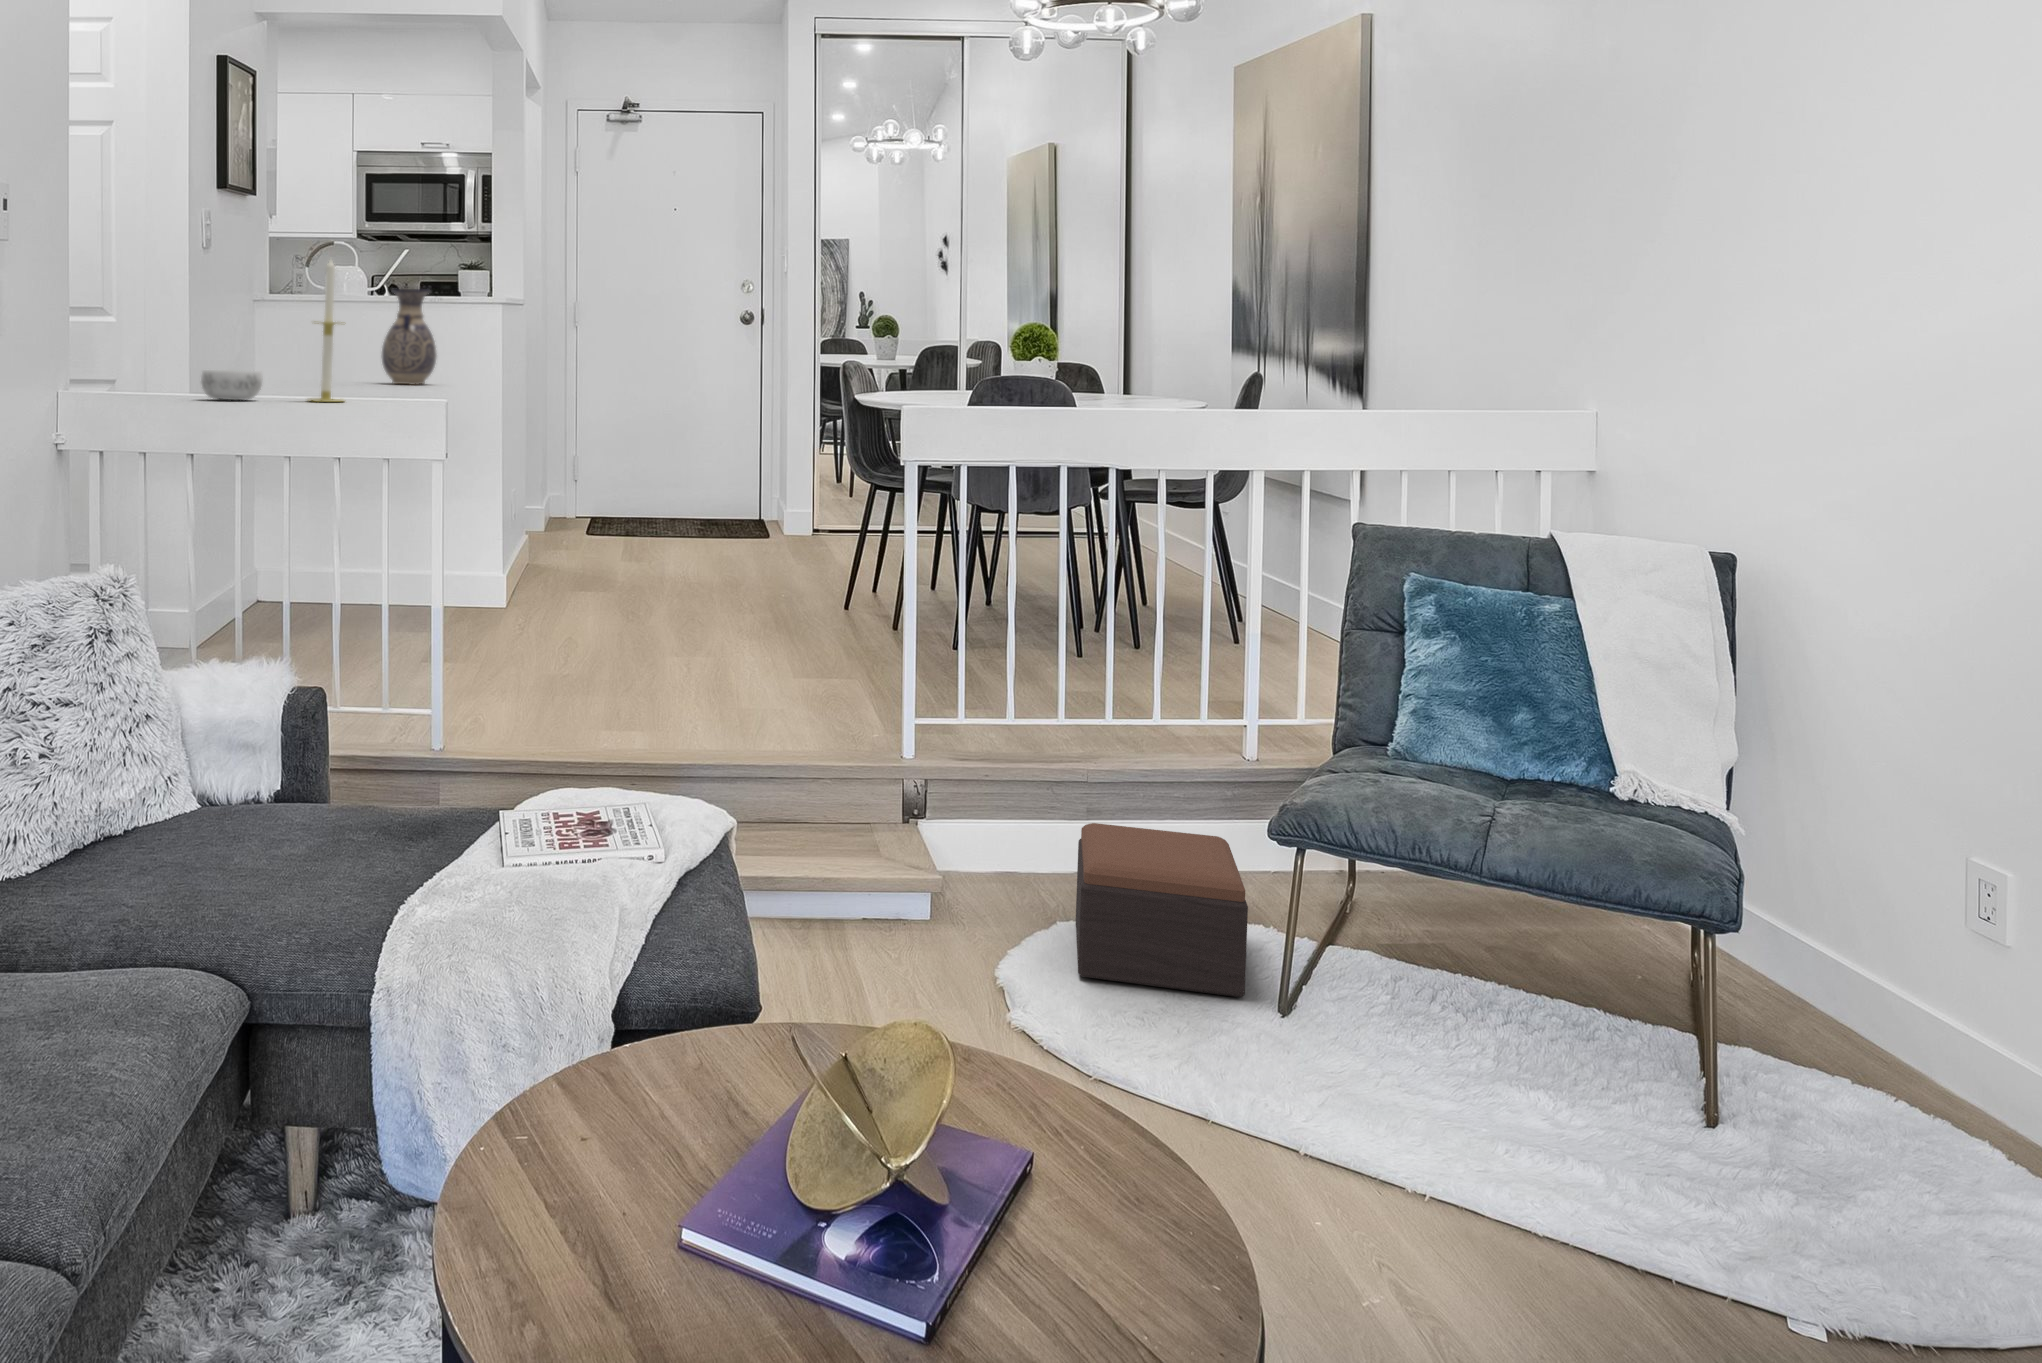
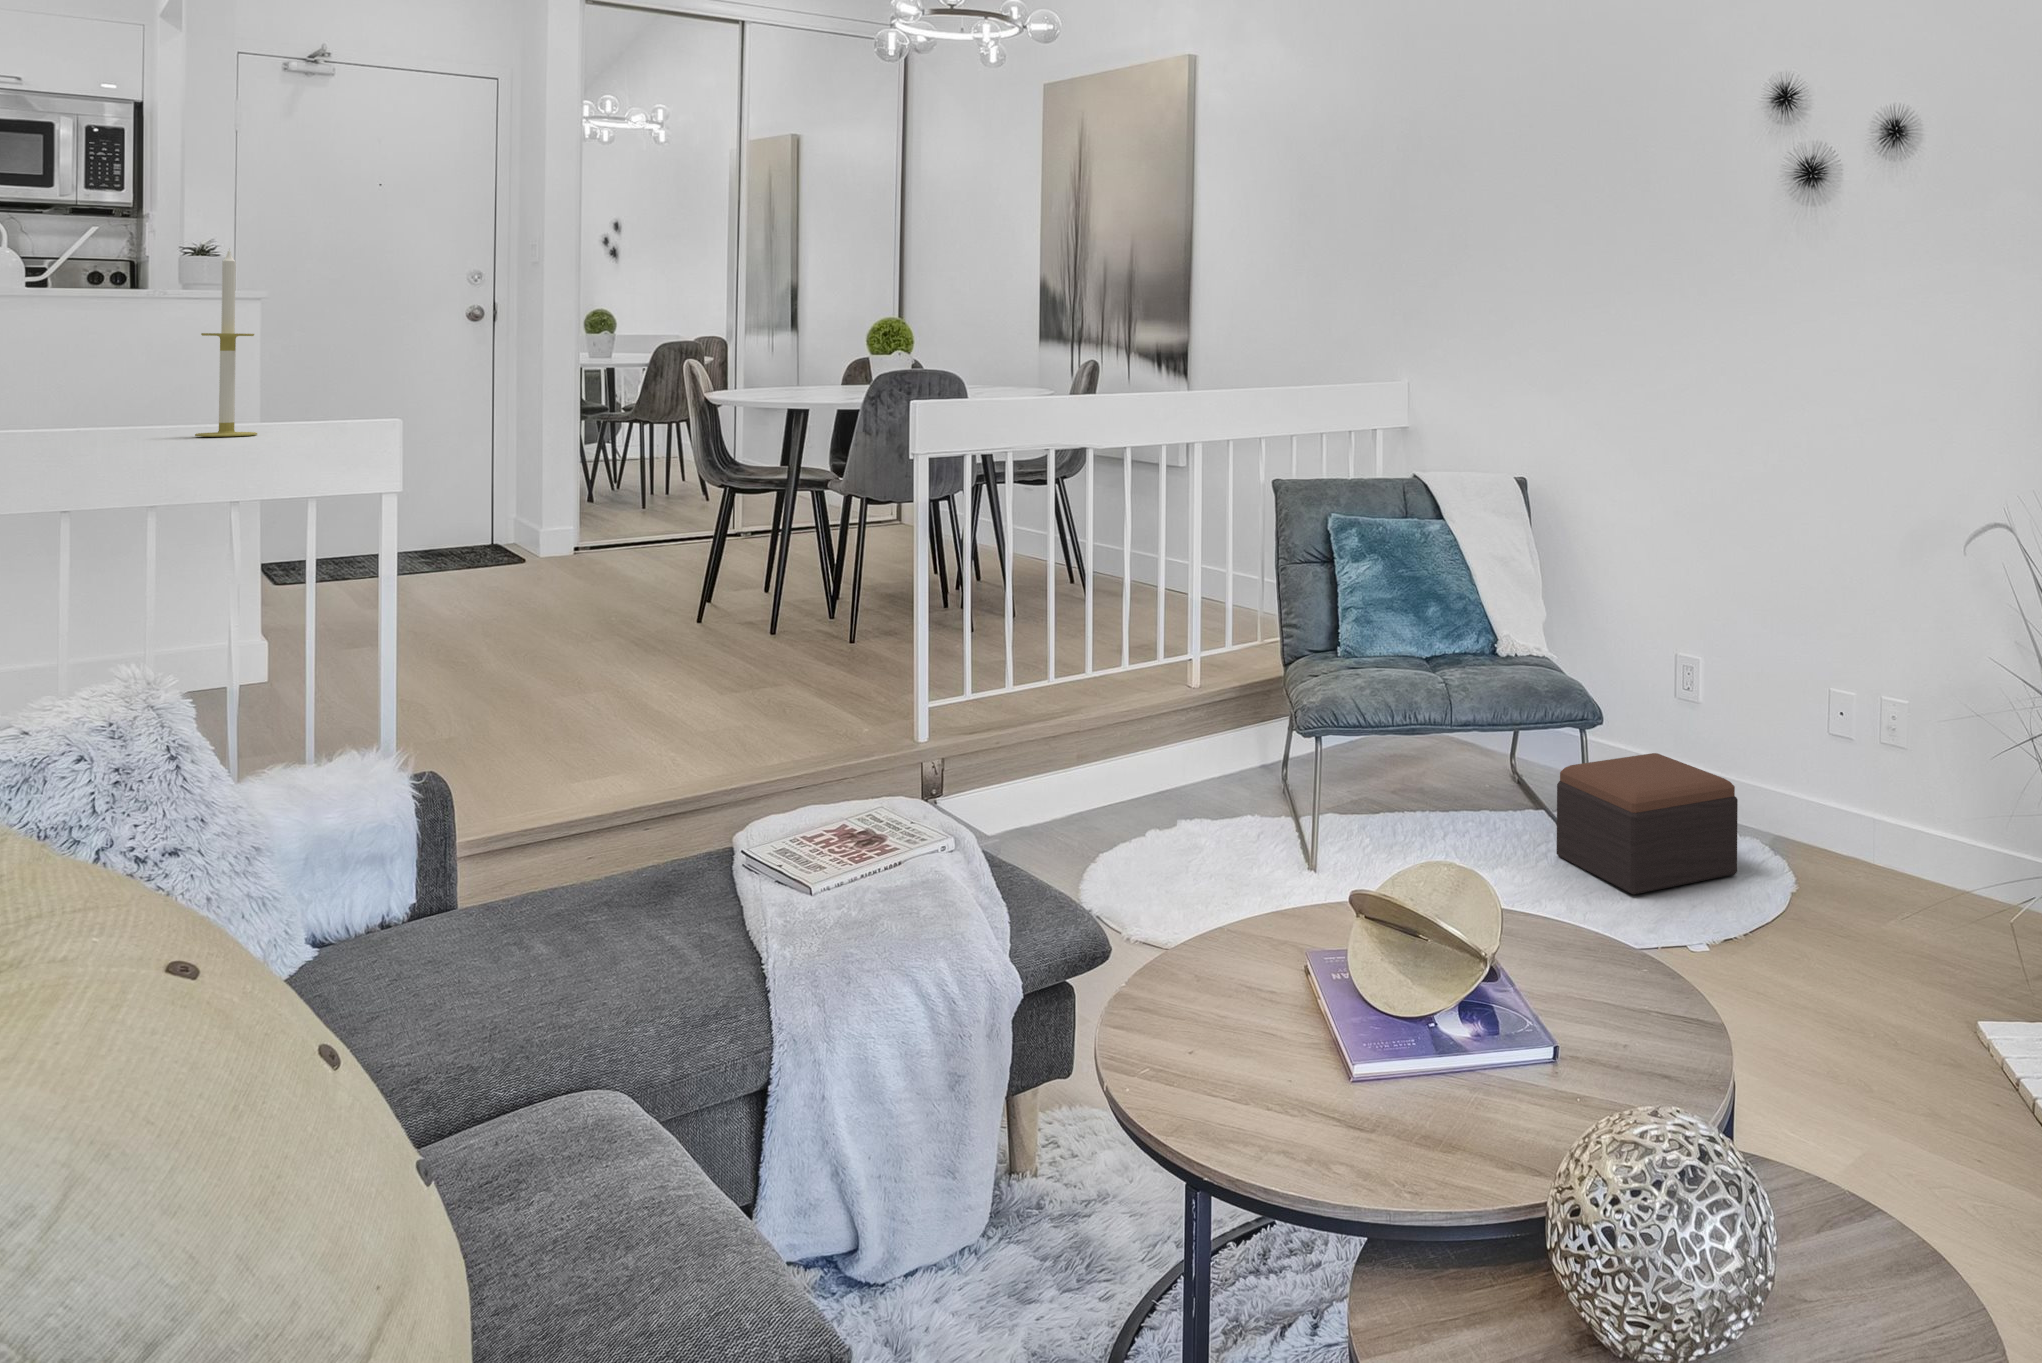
vase: present [381,288,437,385] -> none [78,286,171,413]
decorative bowl: present [201,370,262,400] -> none [21,401,126,442]
footstool: present [1076,823,1248,997] -> present [1557,753,1738,894]

